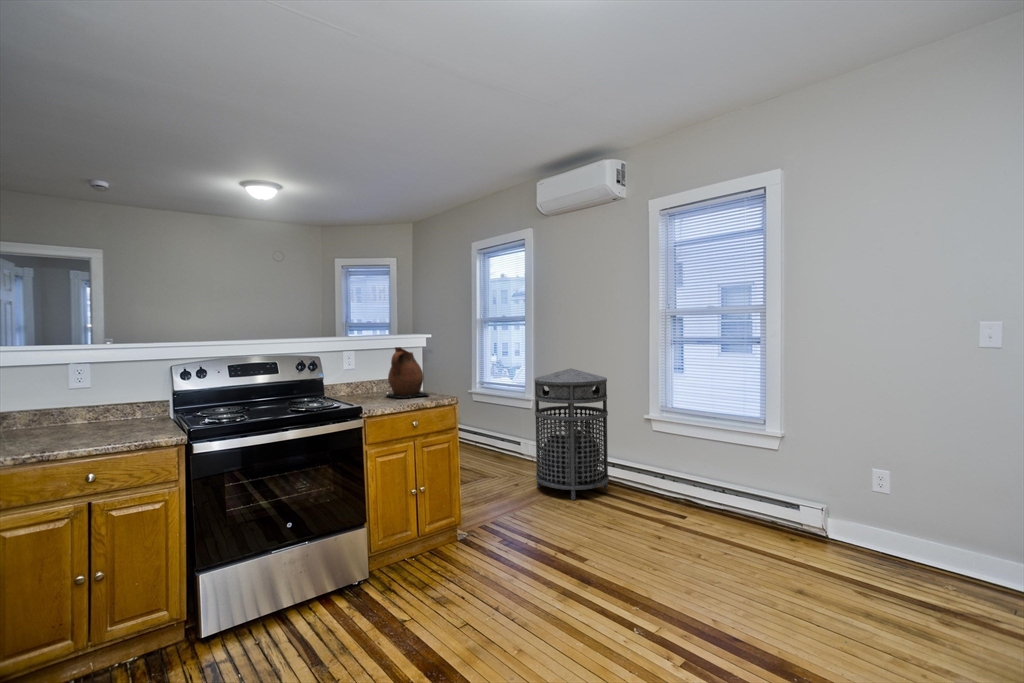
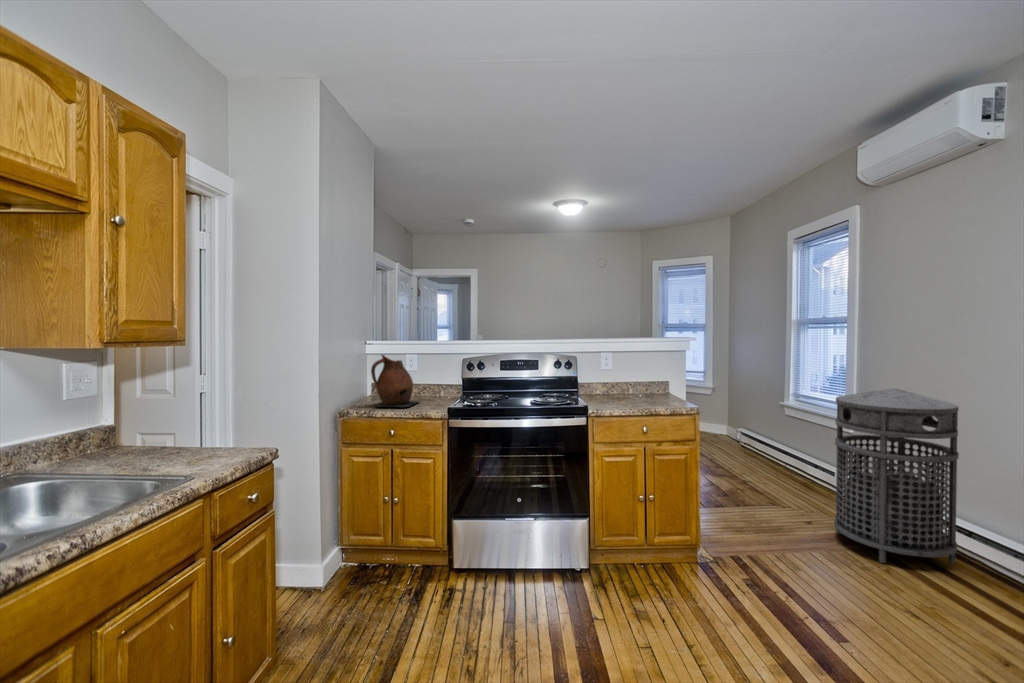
ceramic pitcher: present [387,347,429,397] -> present [371,354,419,408]

